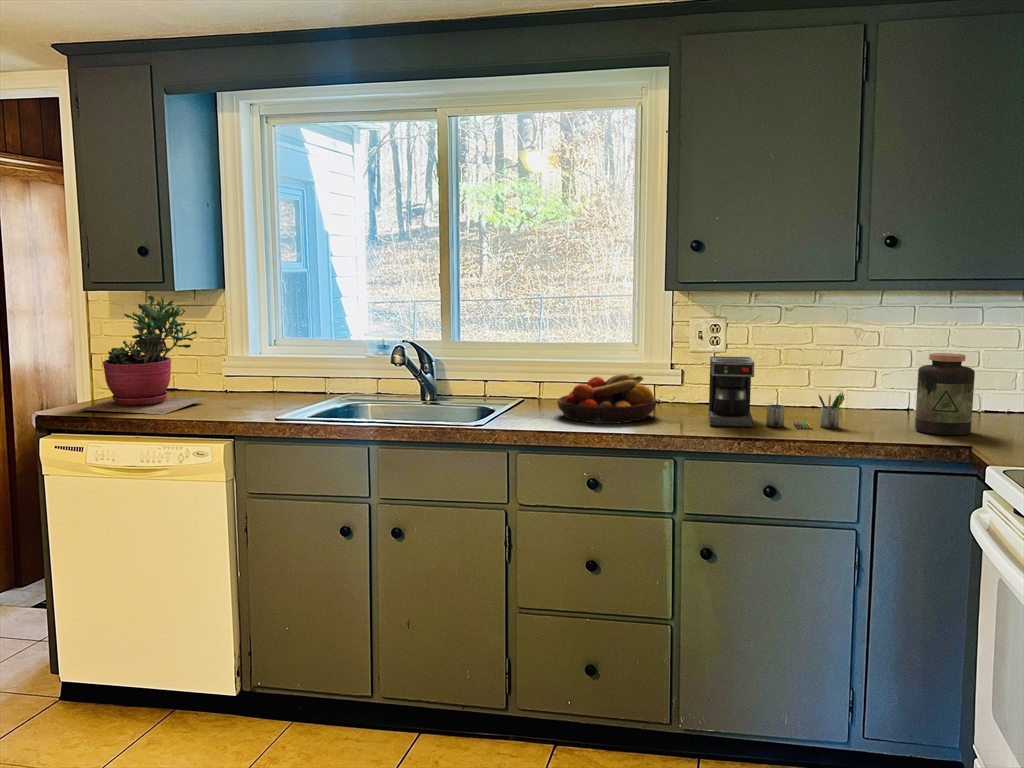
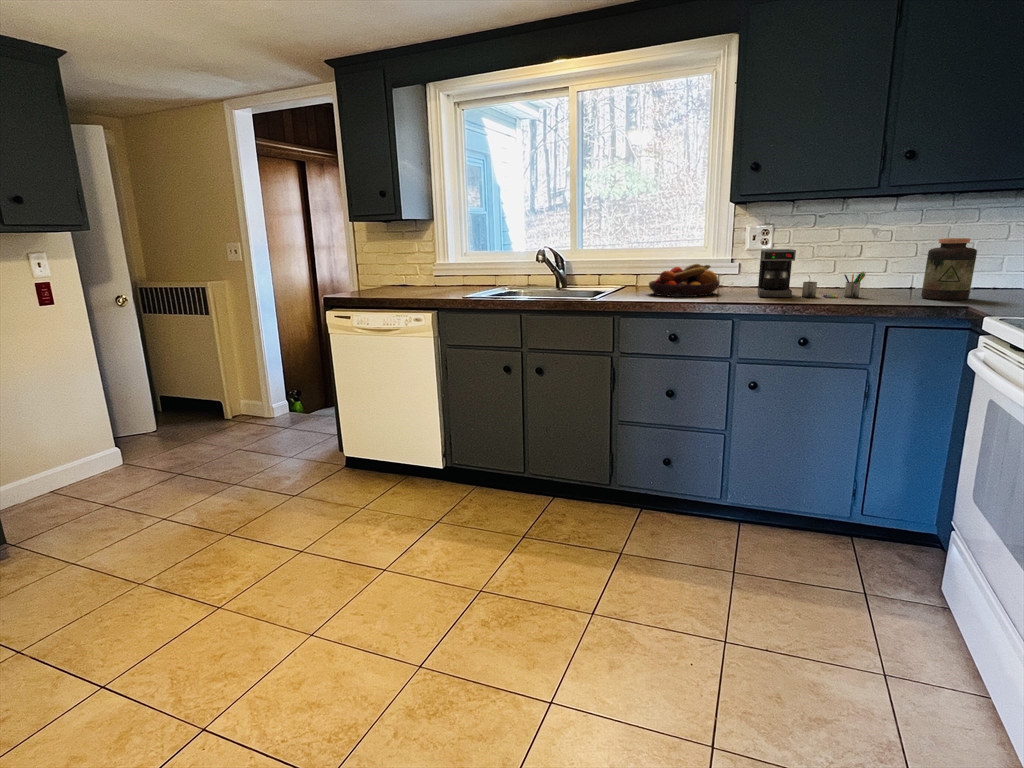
succulent plant: present [80,296,204,415] -> none [347,221,422,296]

